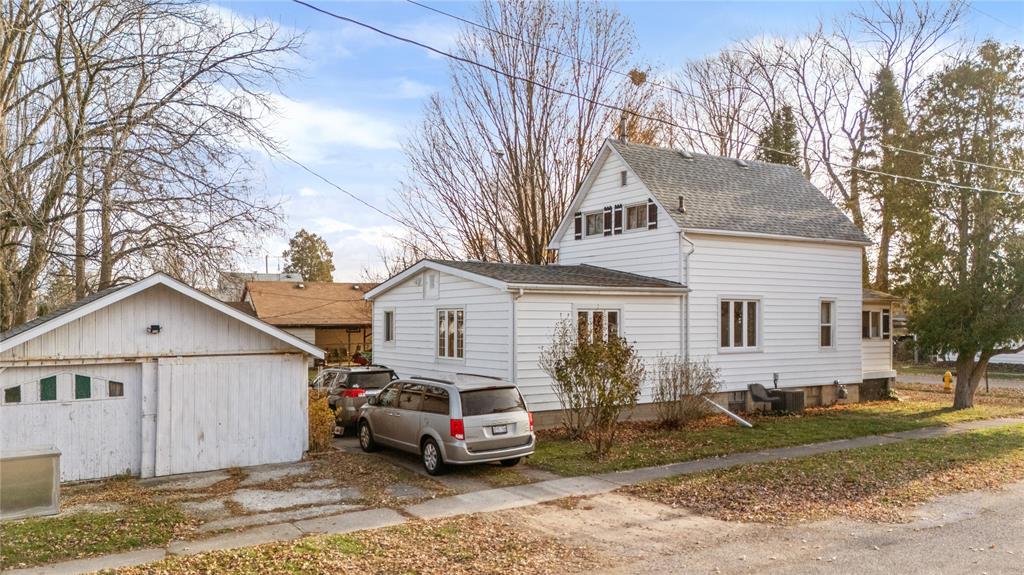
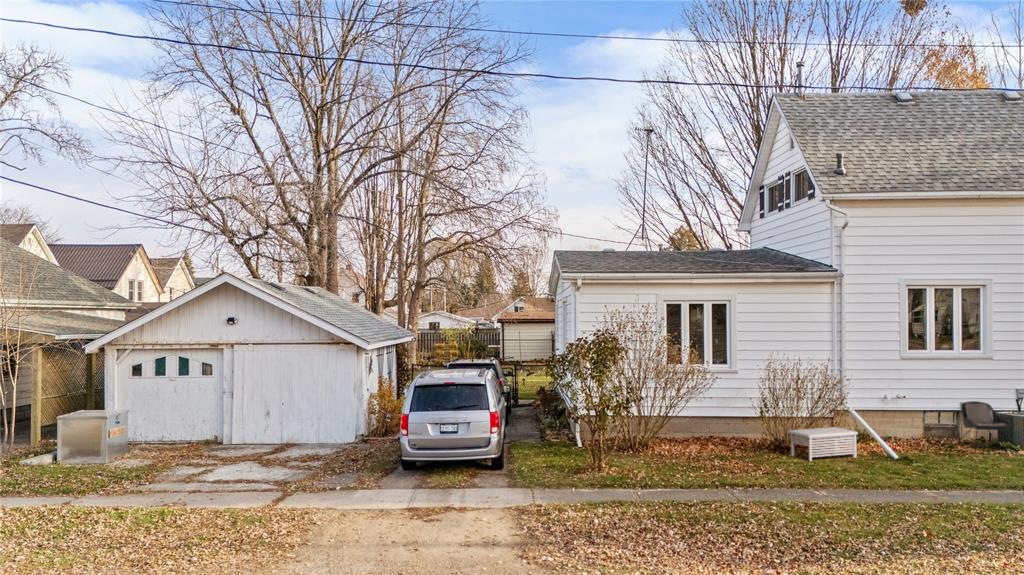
storage bench: none [684,407,724,434] -> present [788,427,858,461]

